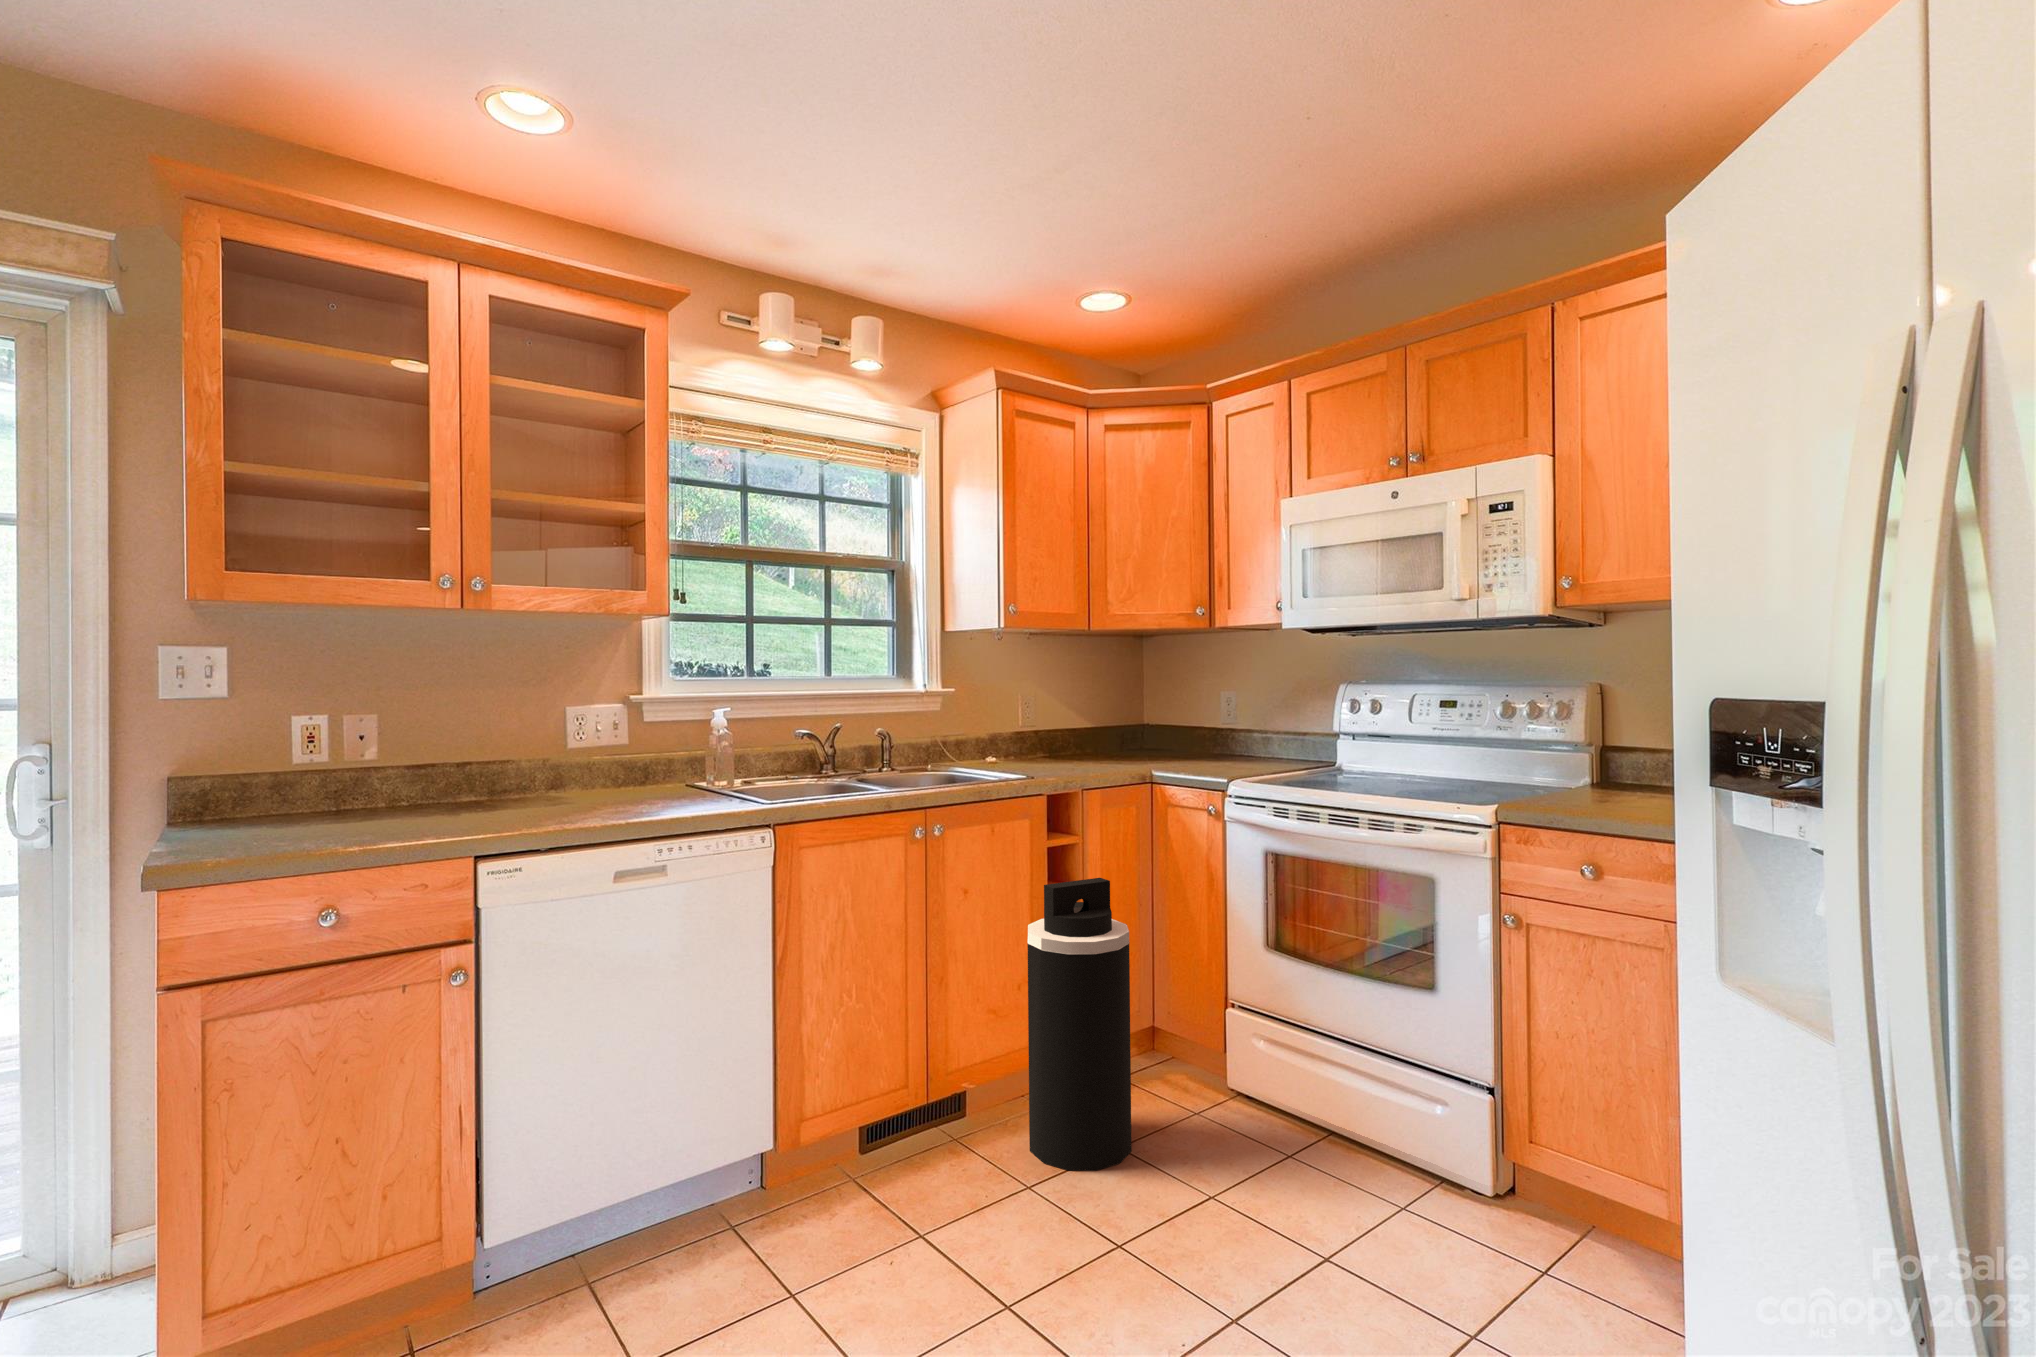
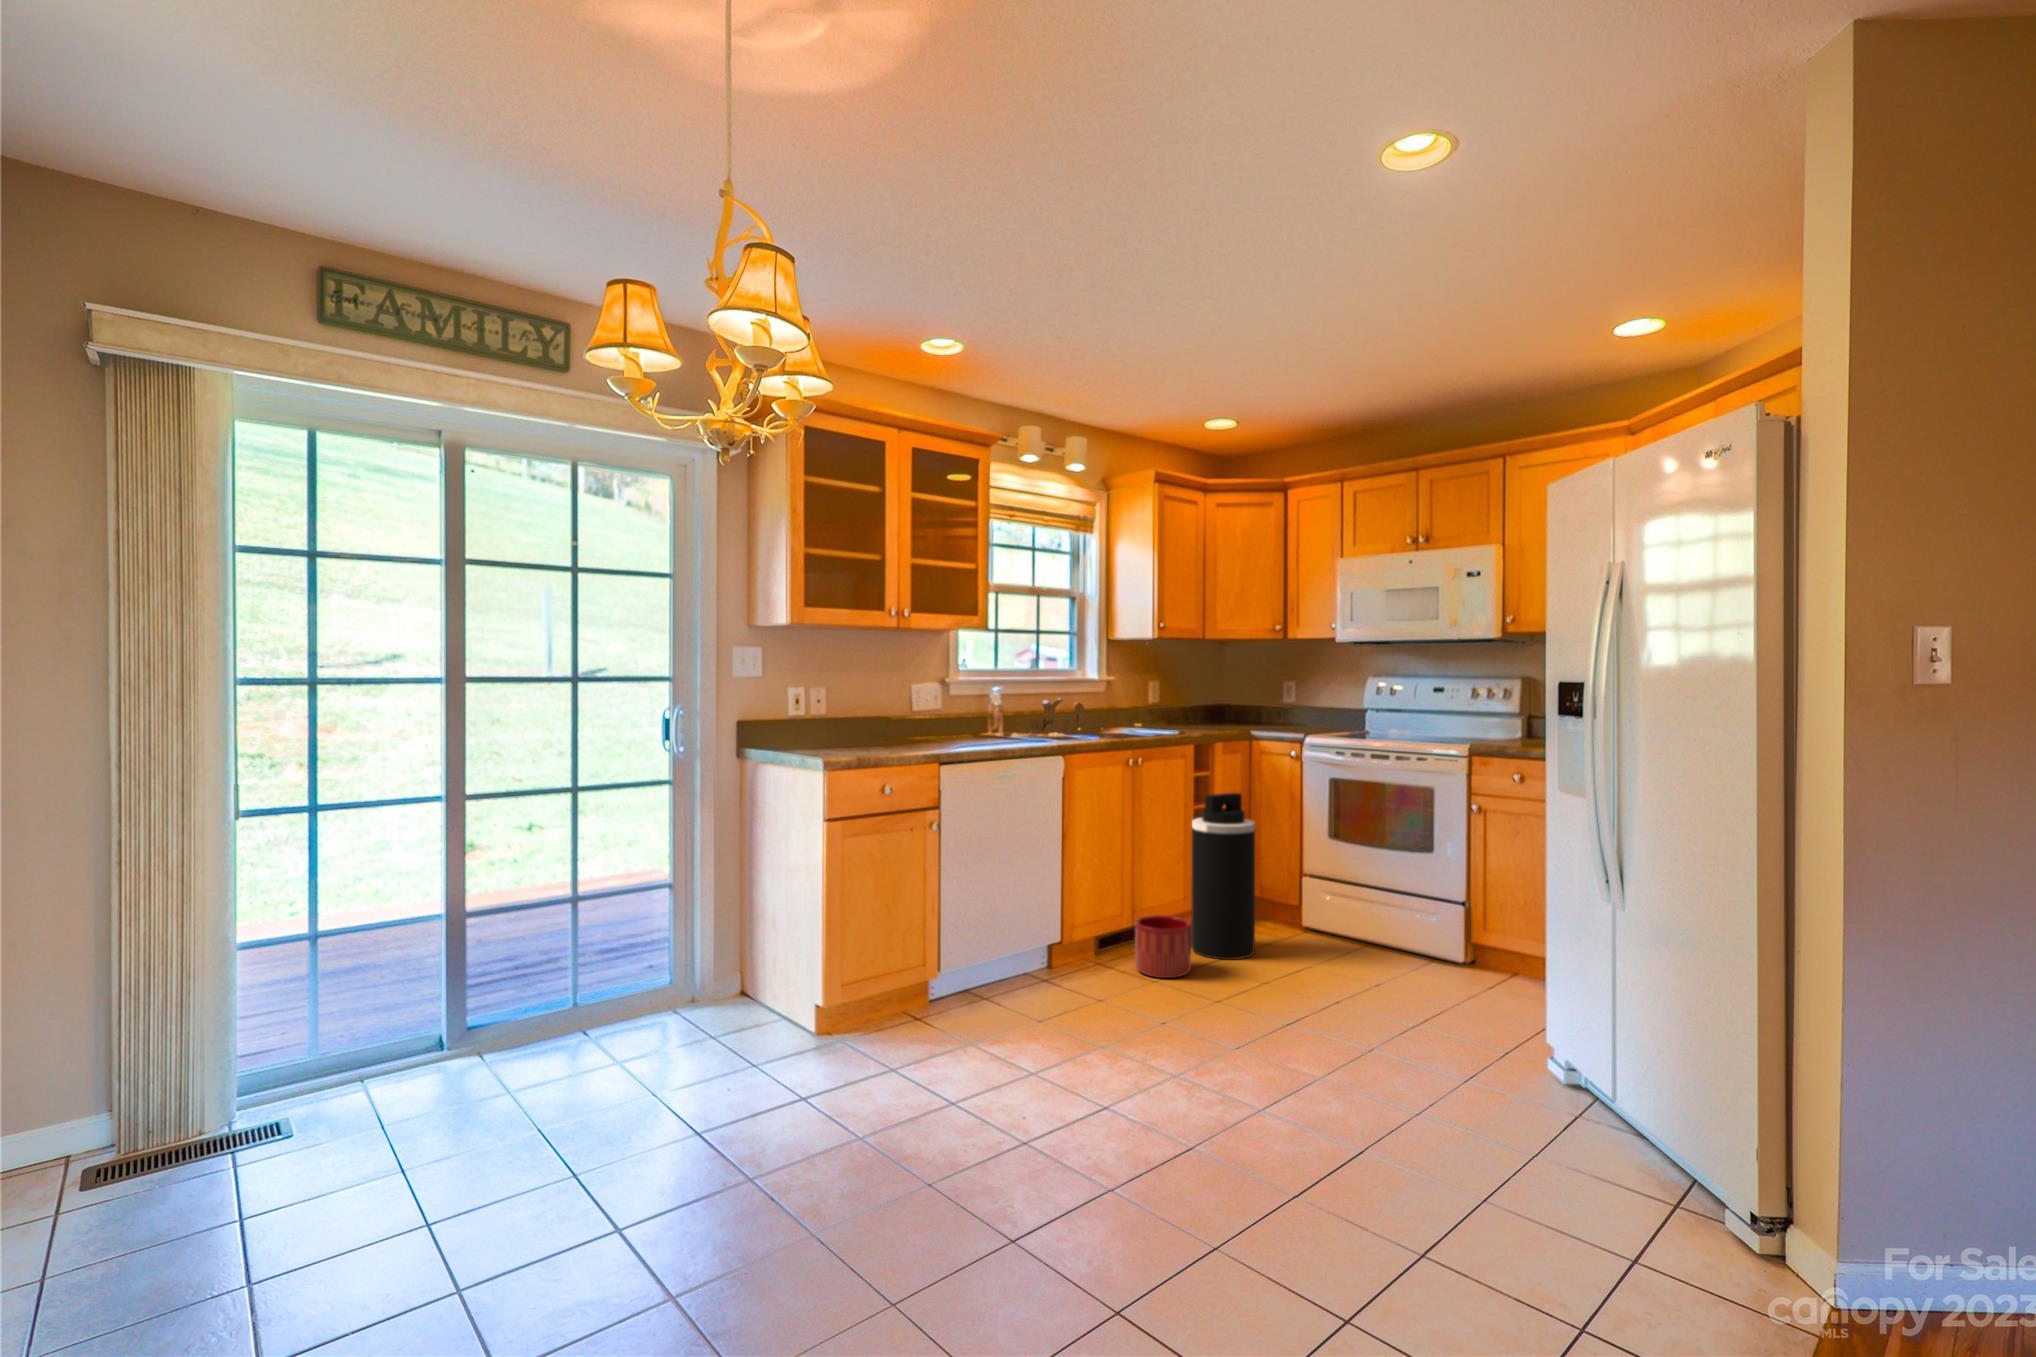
planter: none [902,1096,999,1225] -> present [1135,915,1191,978]

